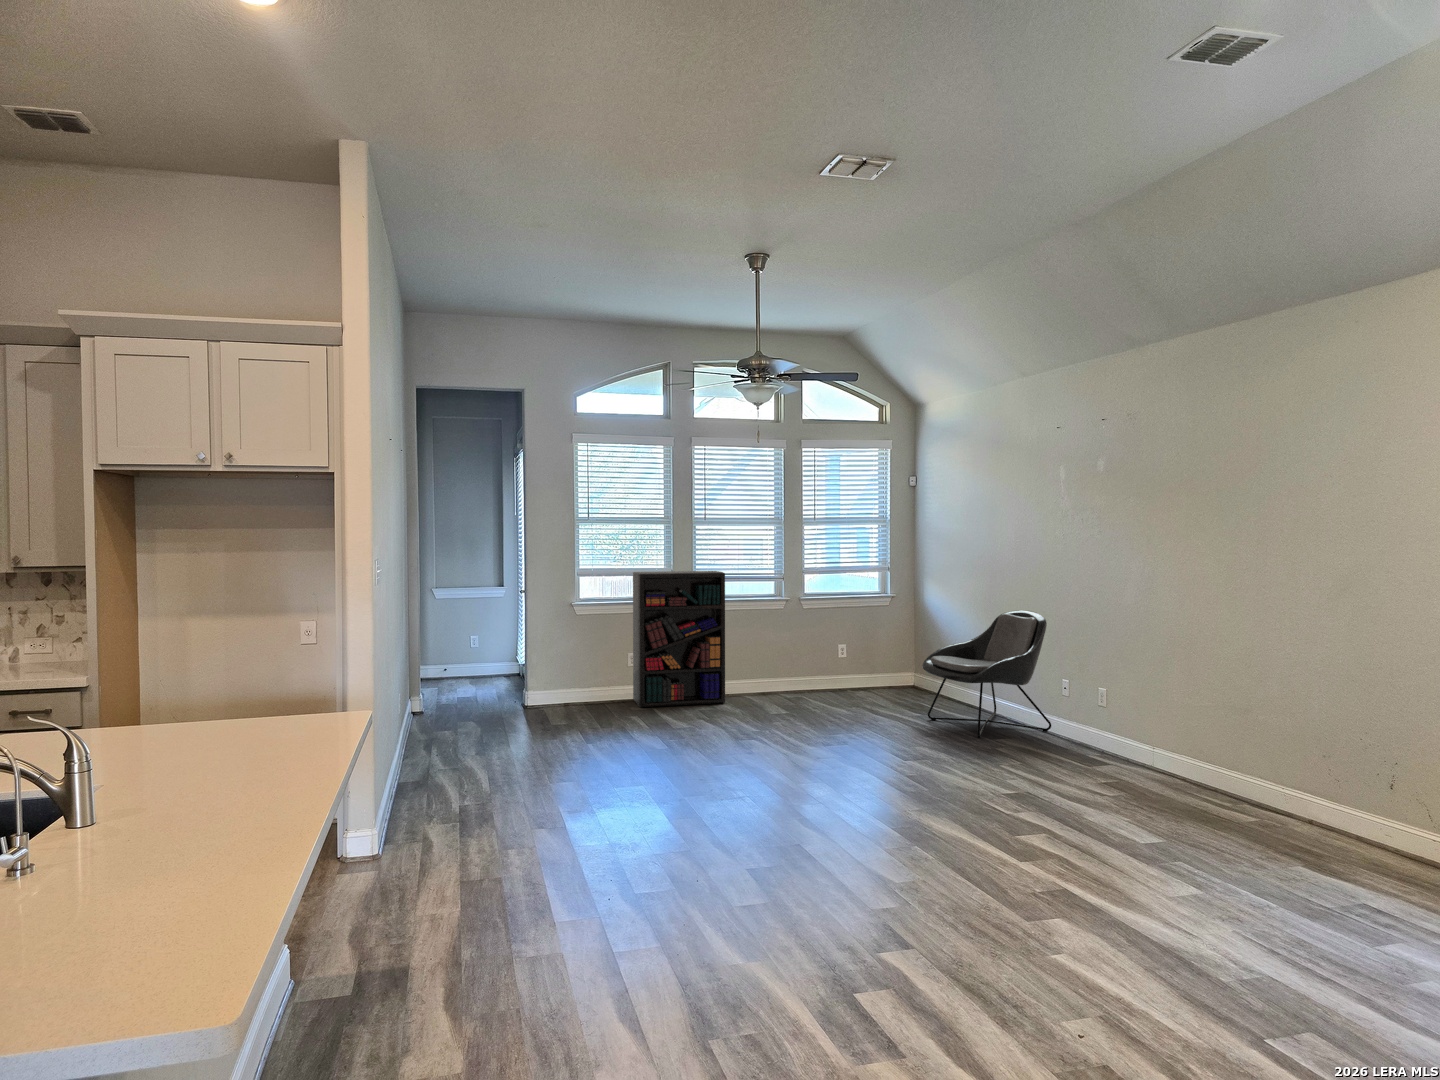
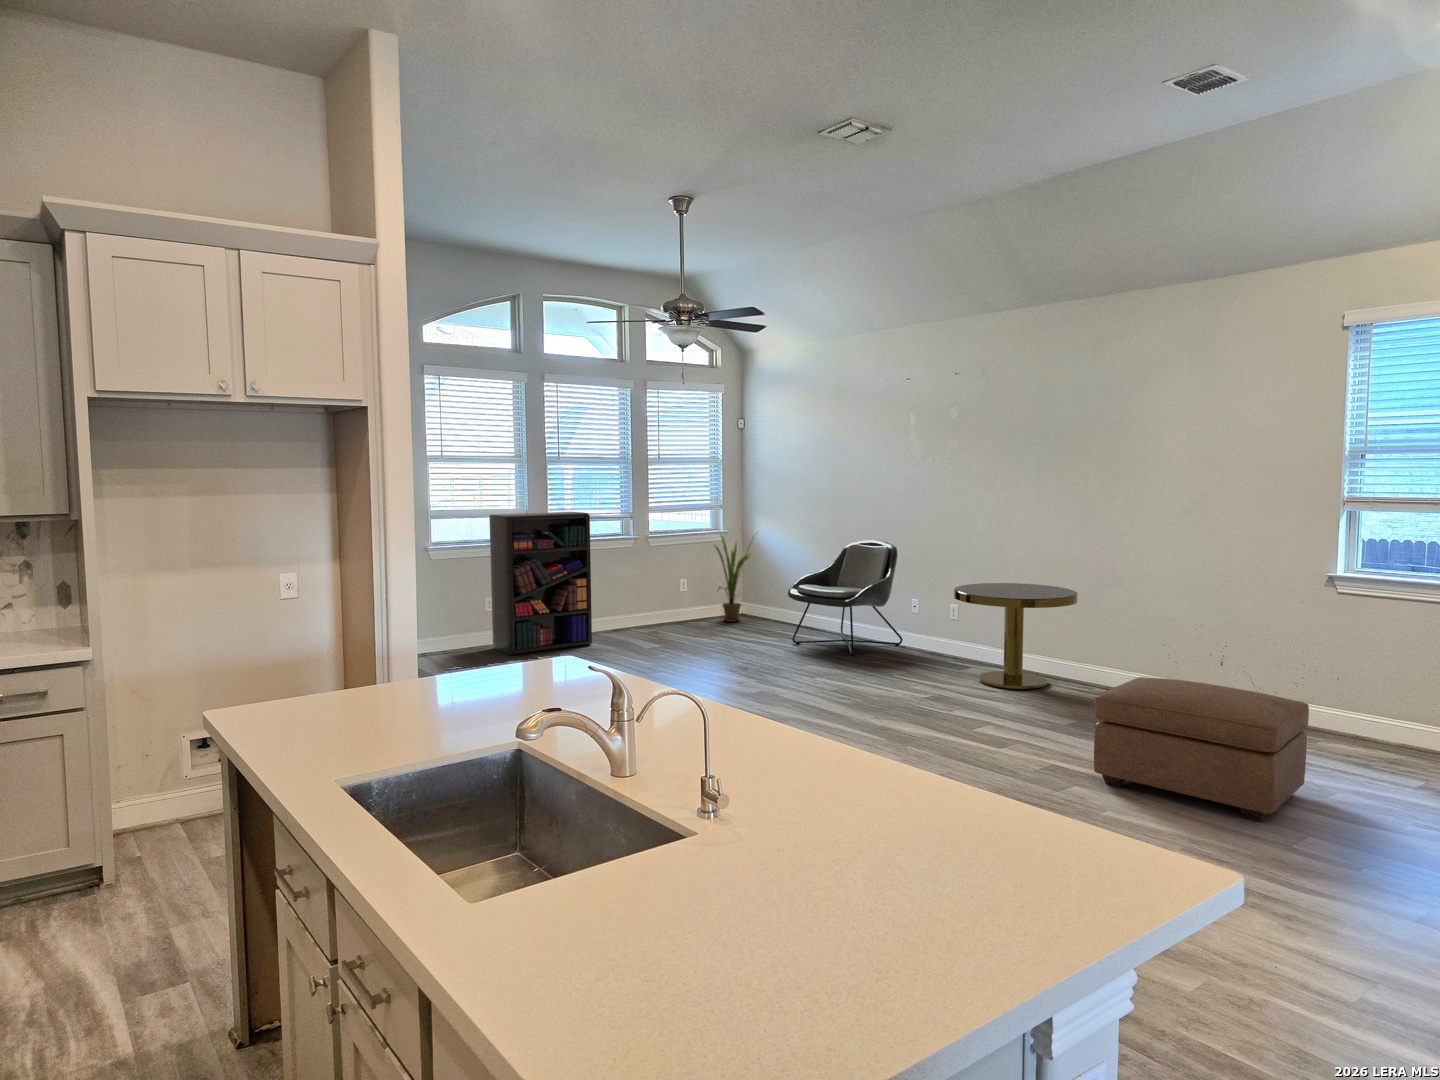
house plant: none [866,592,922,691] -> present [714,533,756,622]
side table: none [1063,666,1217,796] -> present [954,583,1078,689]
ottoman: none [1090,793,1377,998] -> present [1094,677,1309,821]

